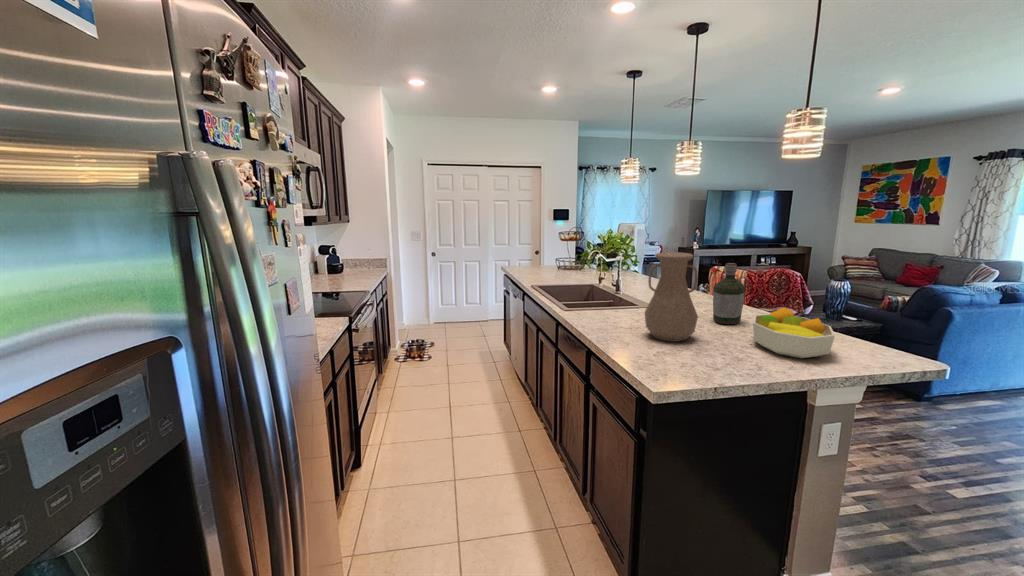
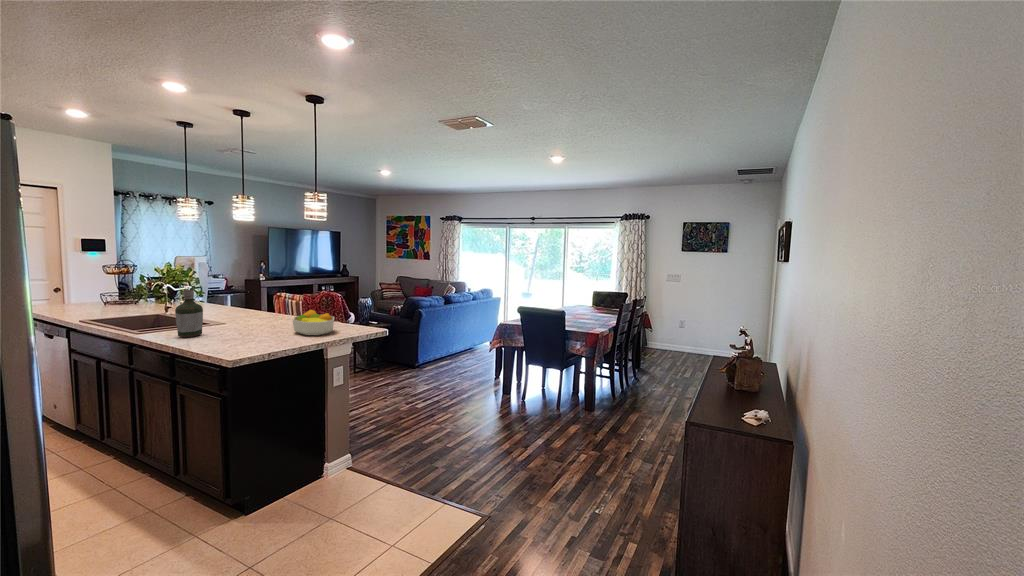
vase: present [645,252,698,342] -> none [217,279,257,339]
bottle: present [713,263,745,324] -> present [175,290,203,338]

